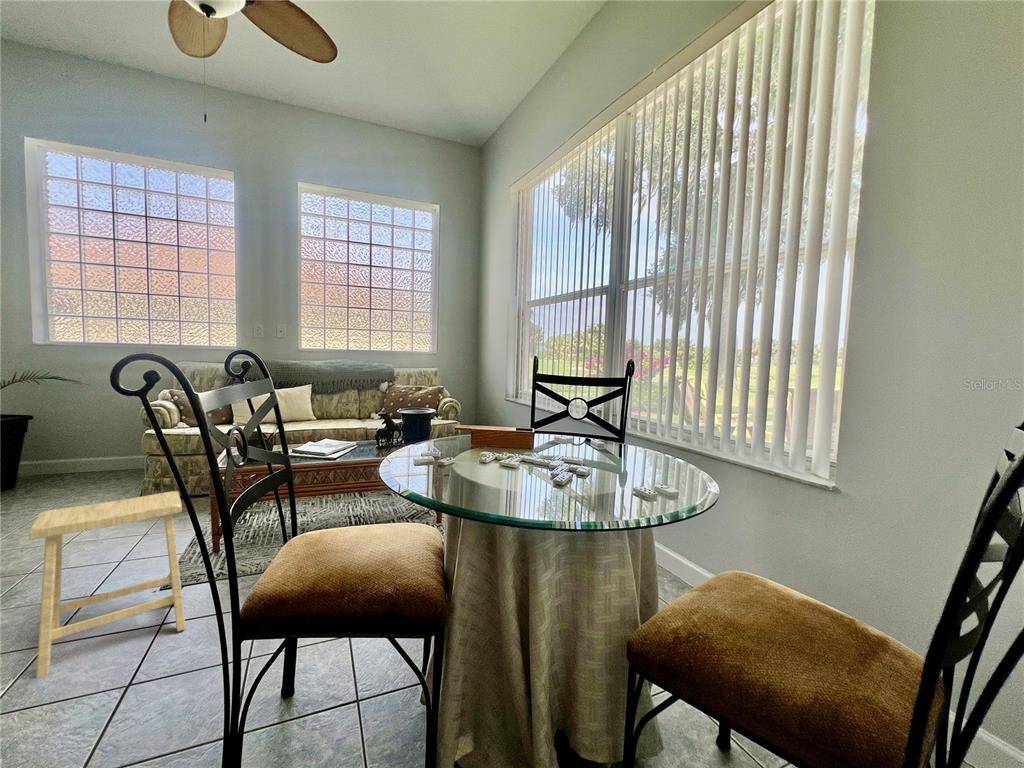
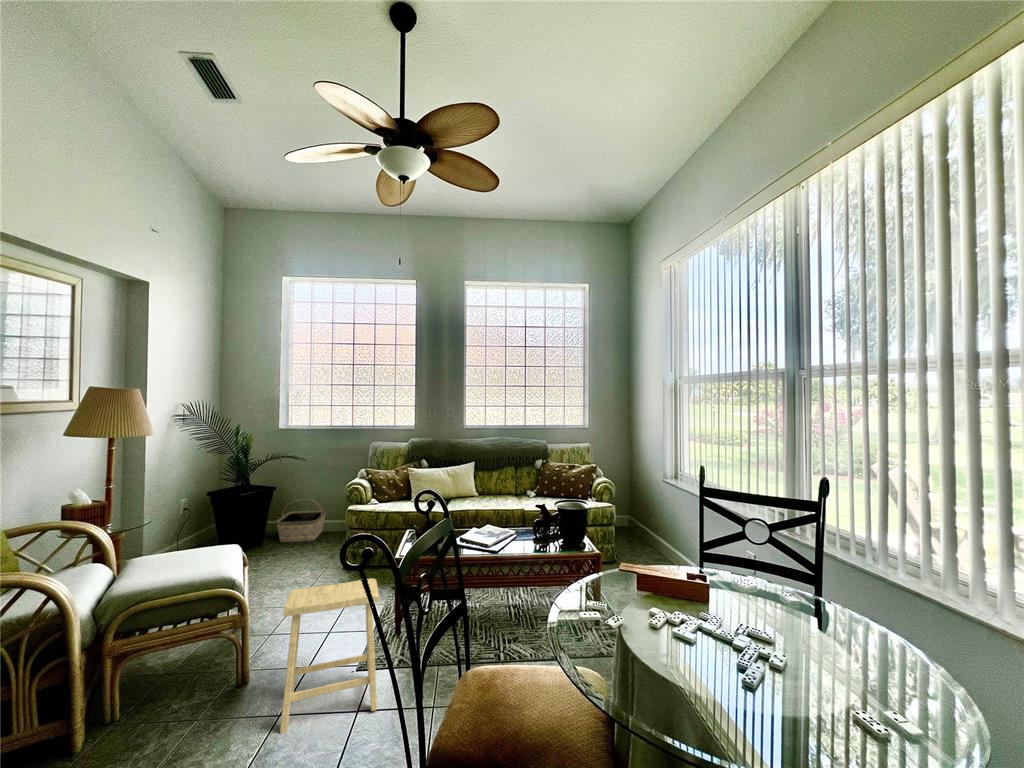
basket: none [26,431,110,486] -> present [276,499,326,542]

